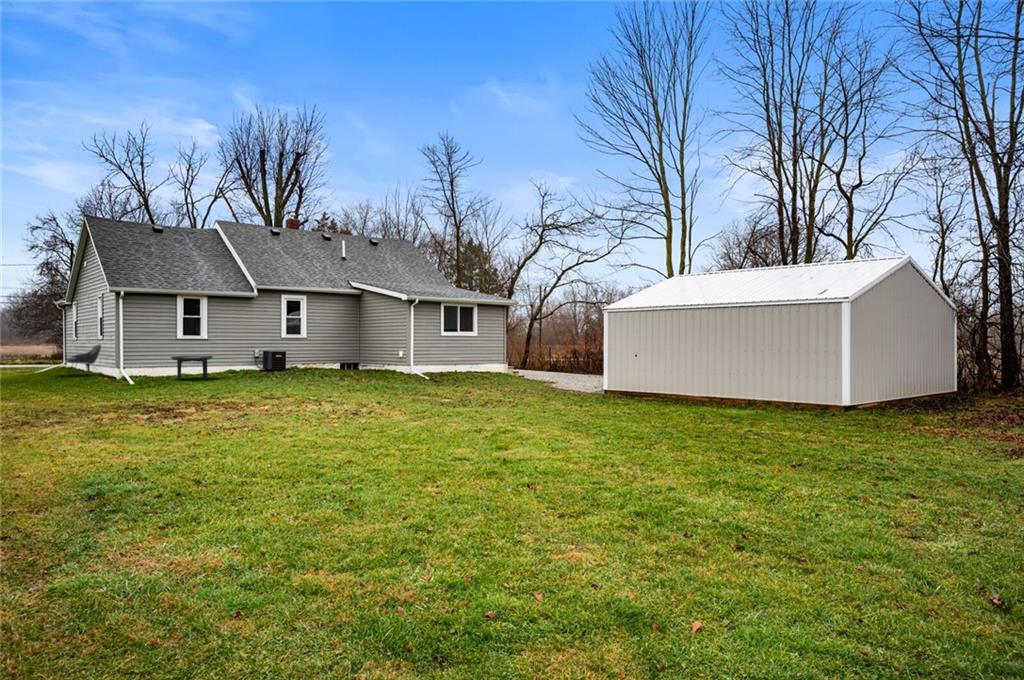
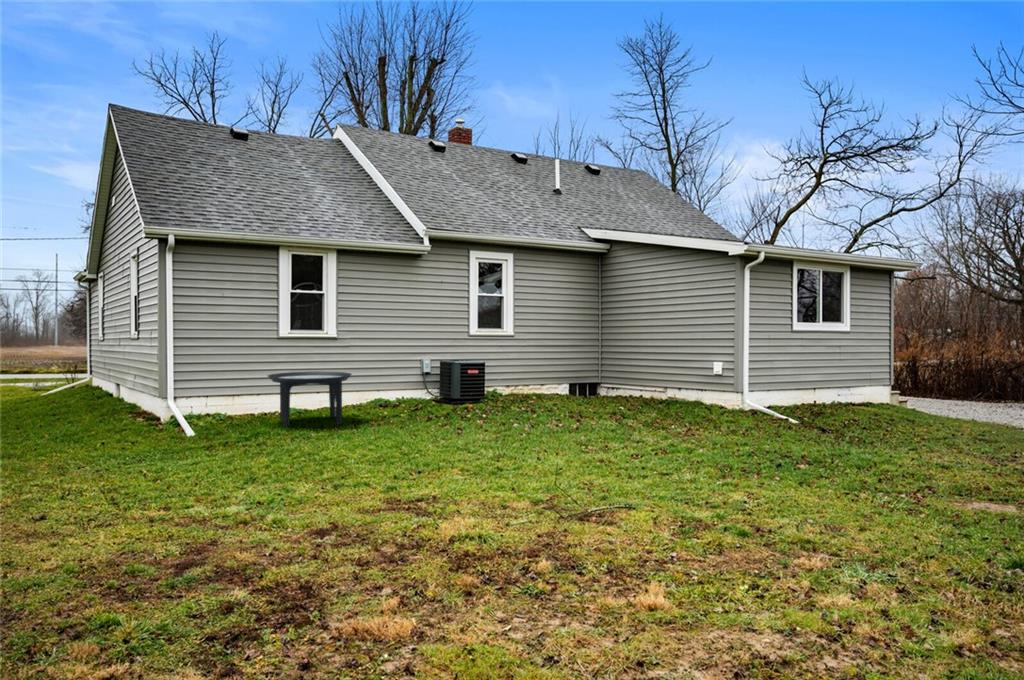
lounge chair: present [66,344,101,377] -> none [70,348,137,414]

